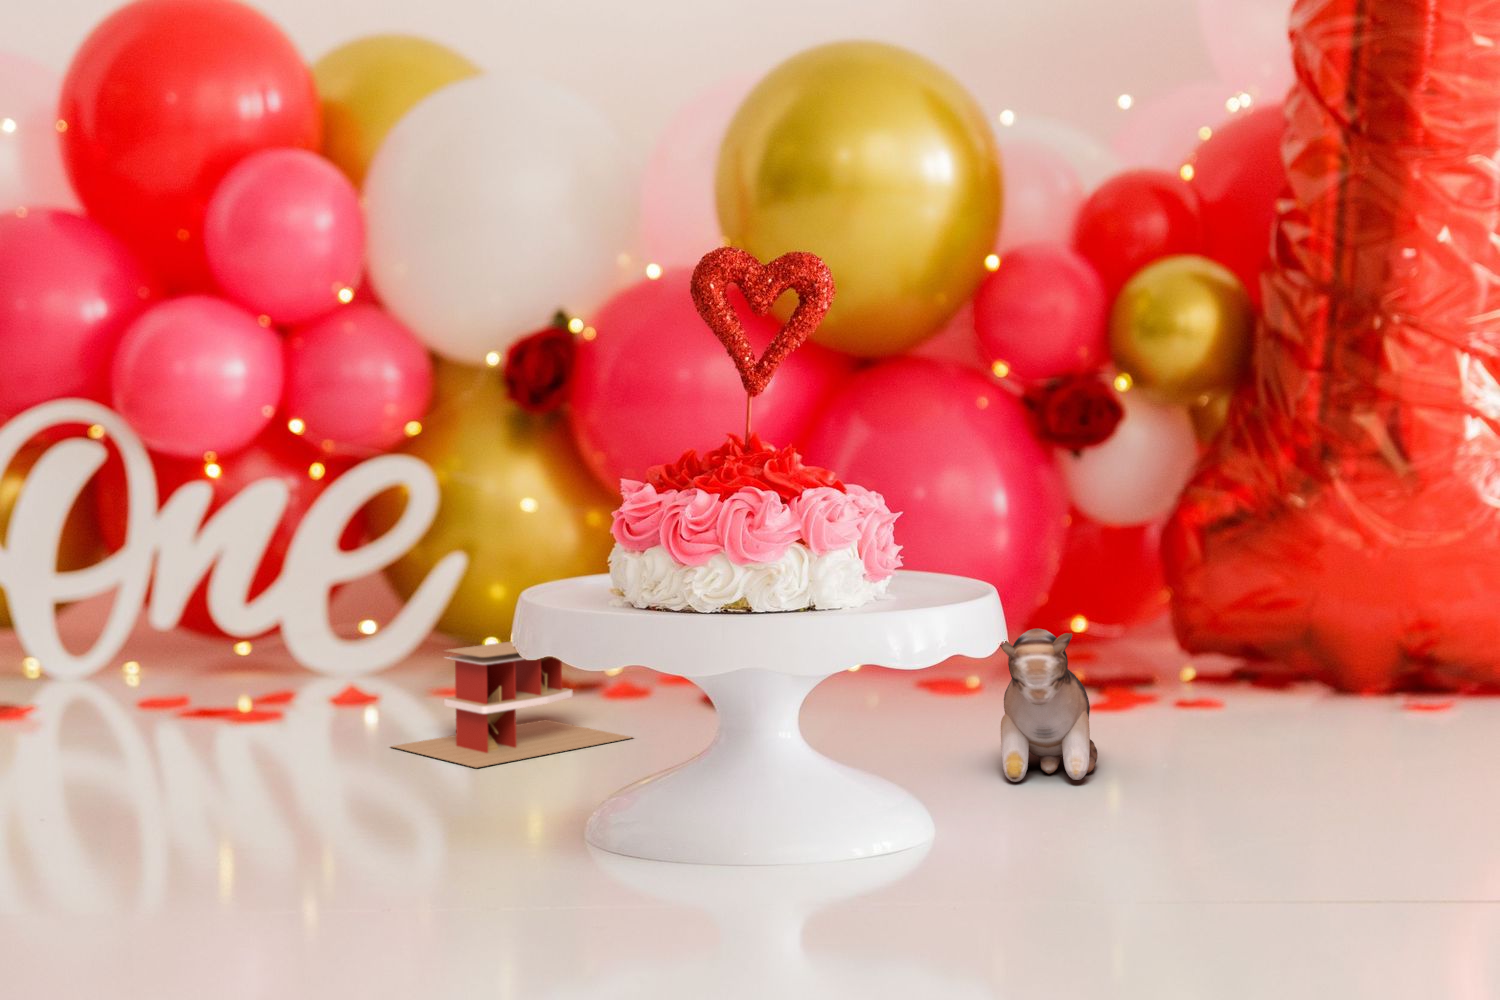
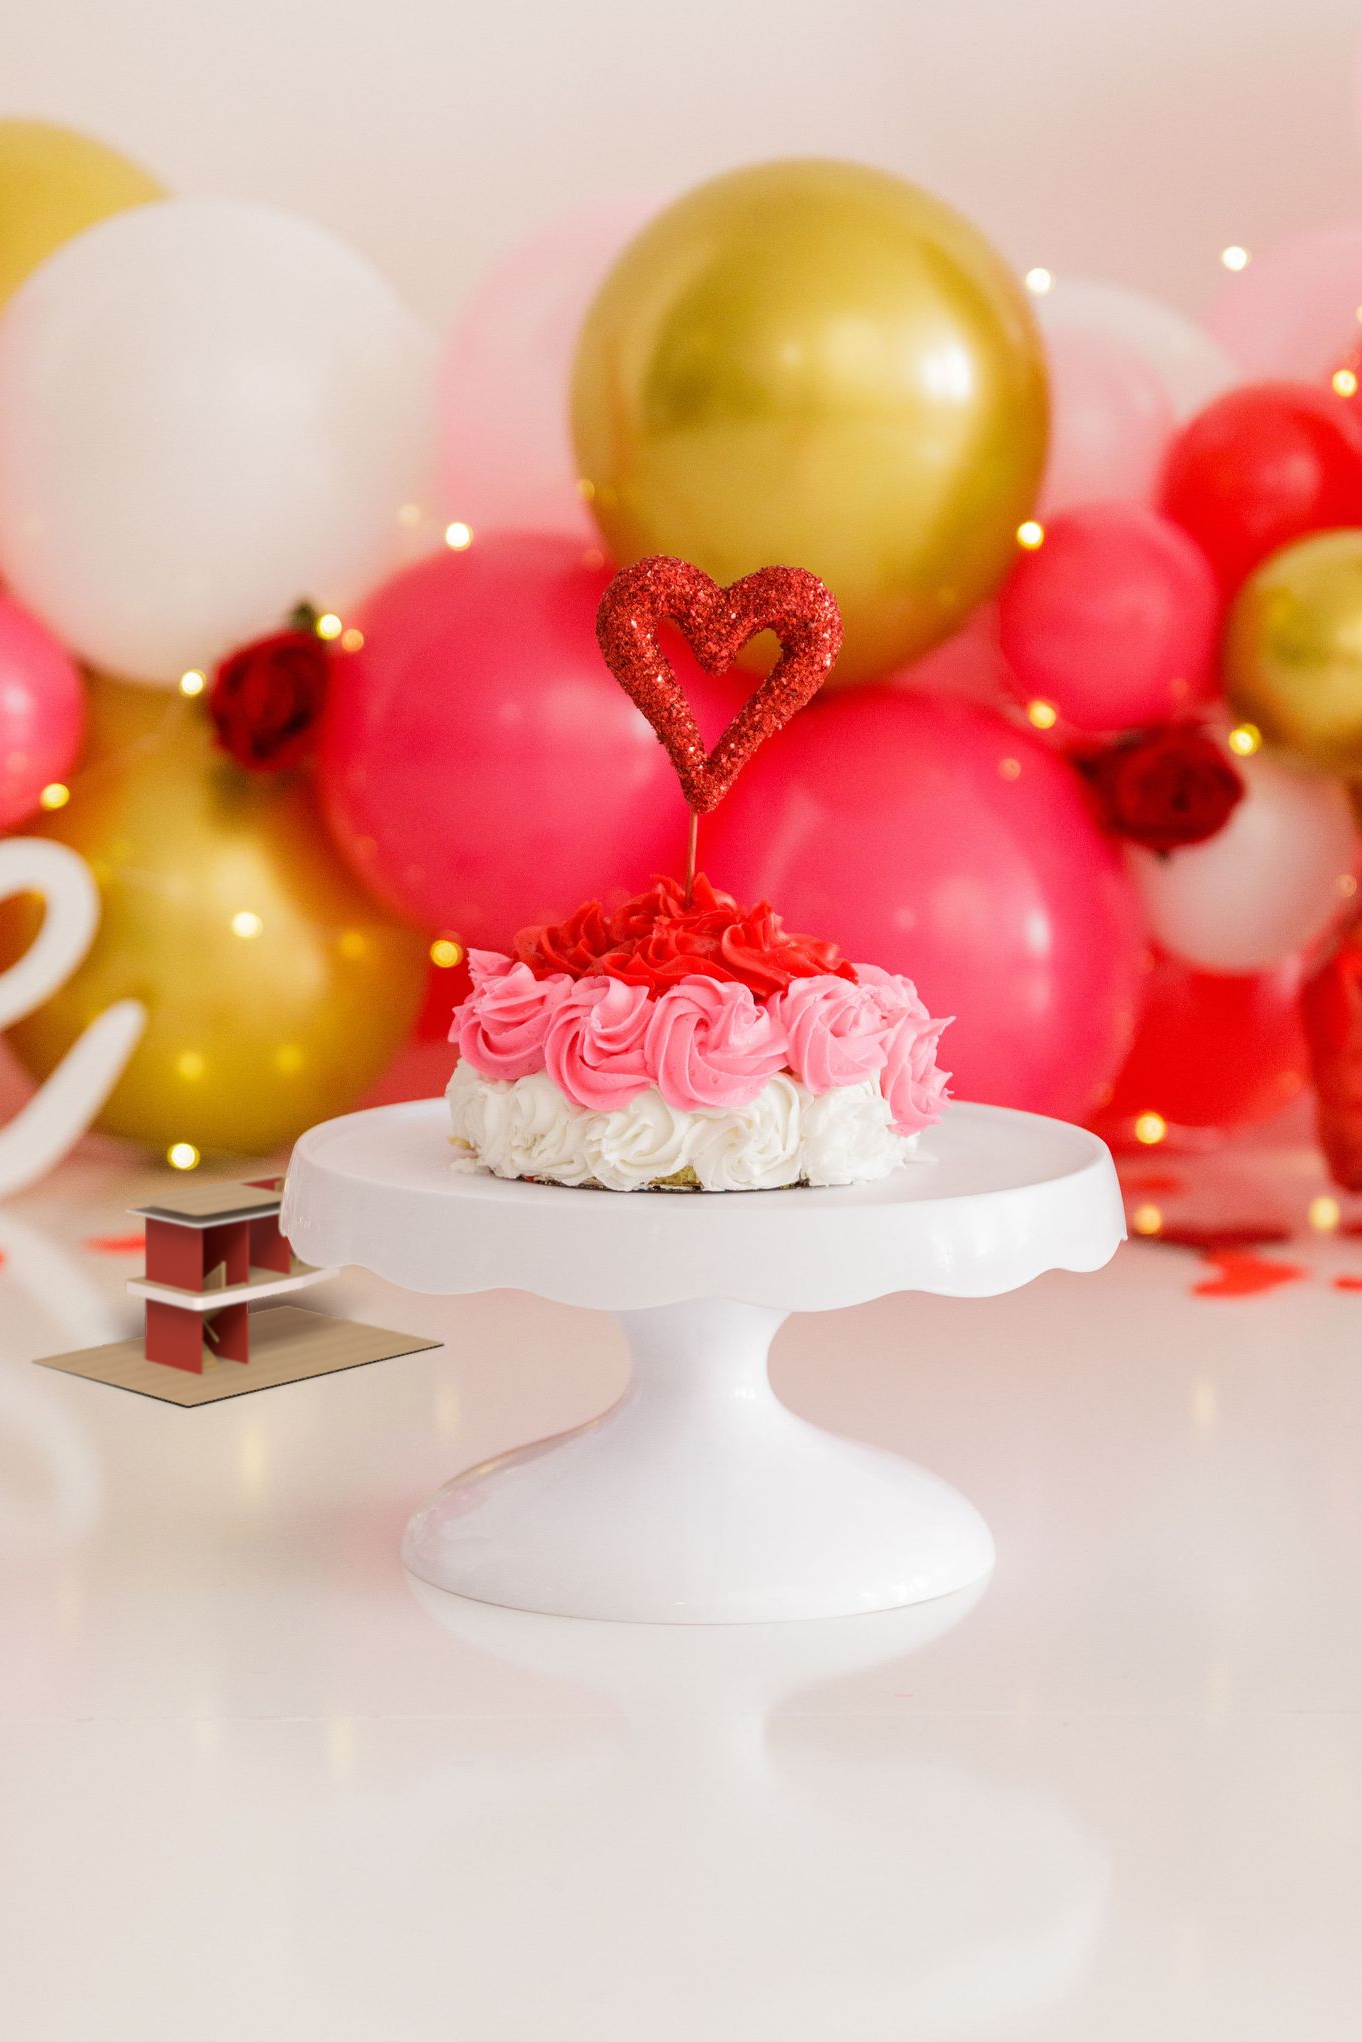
plush toy: present [1000,629,1098,782] -> none [1074,1188,1227,1438]

